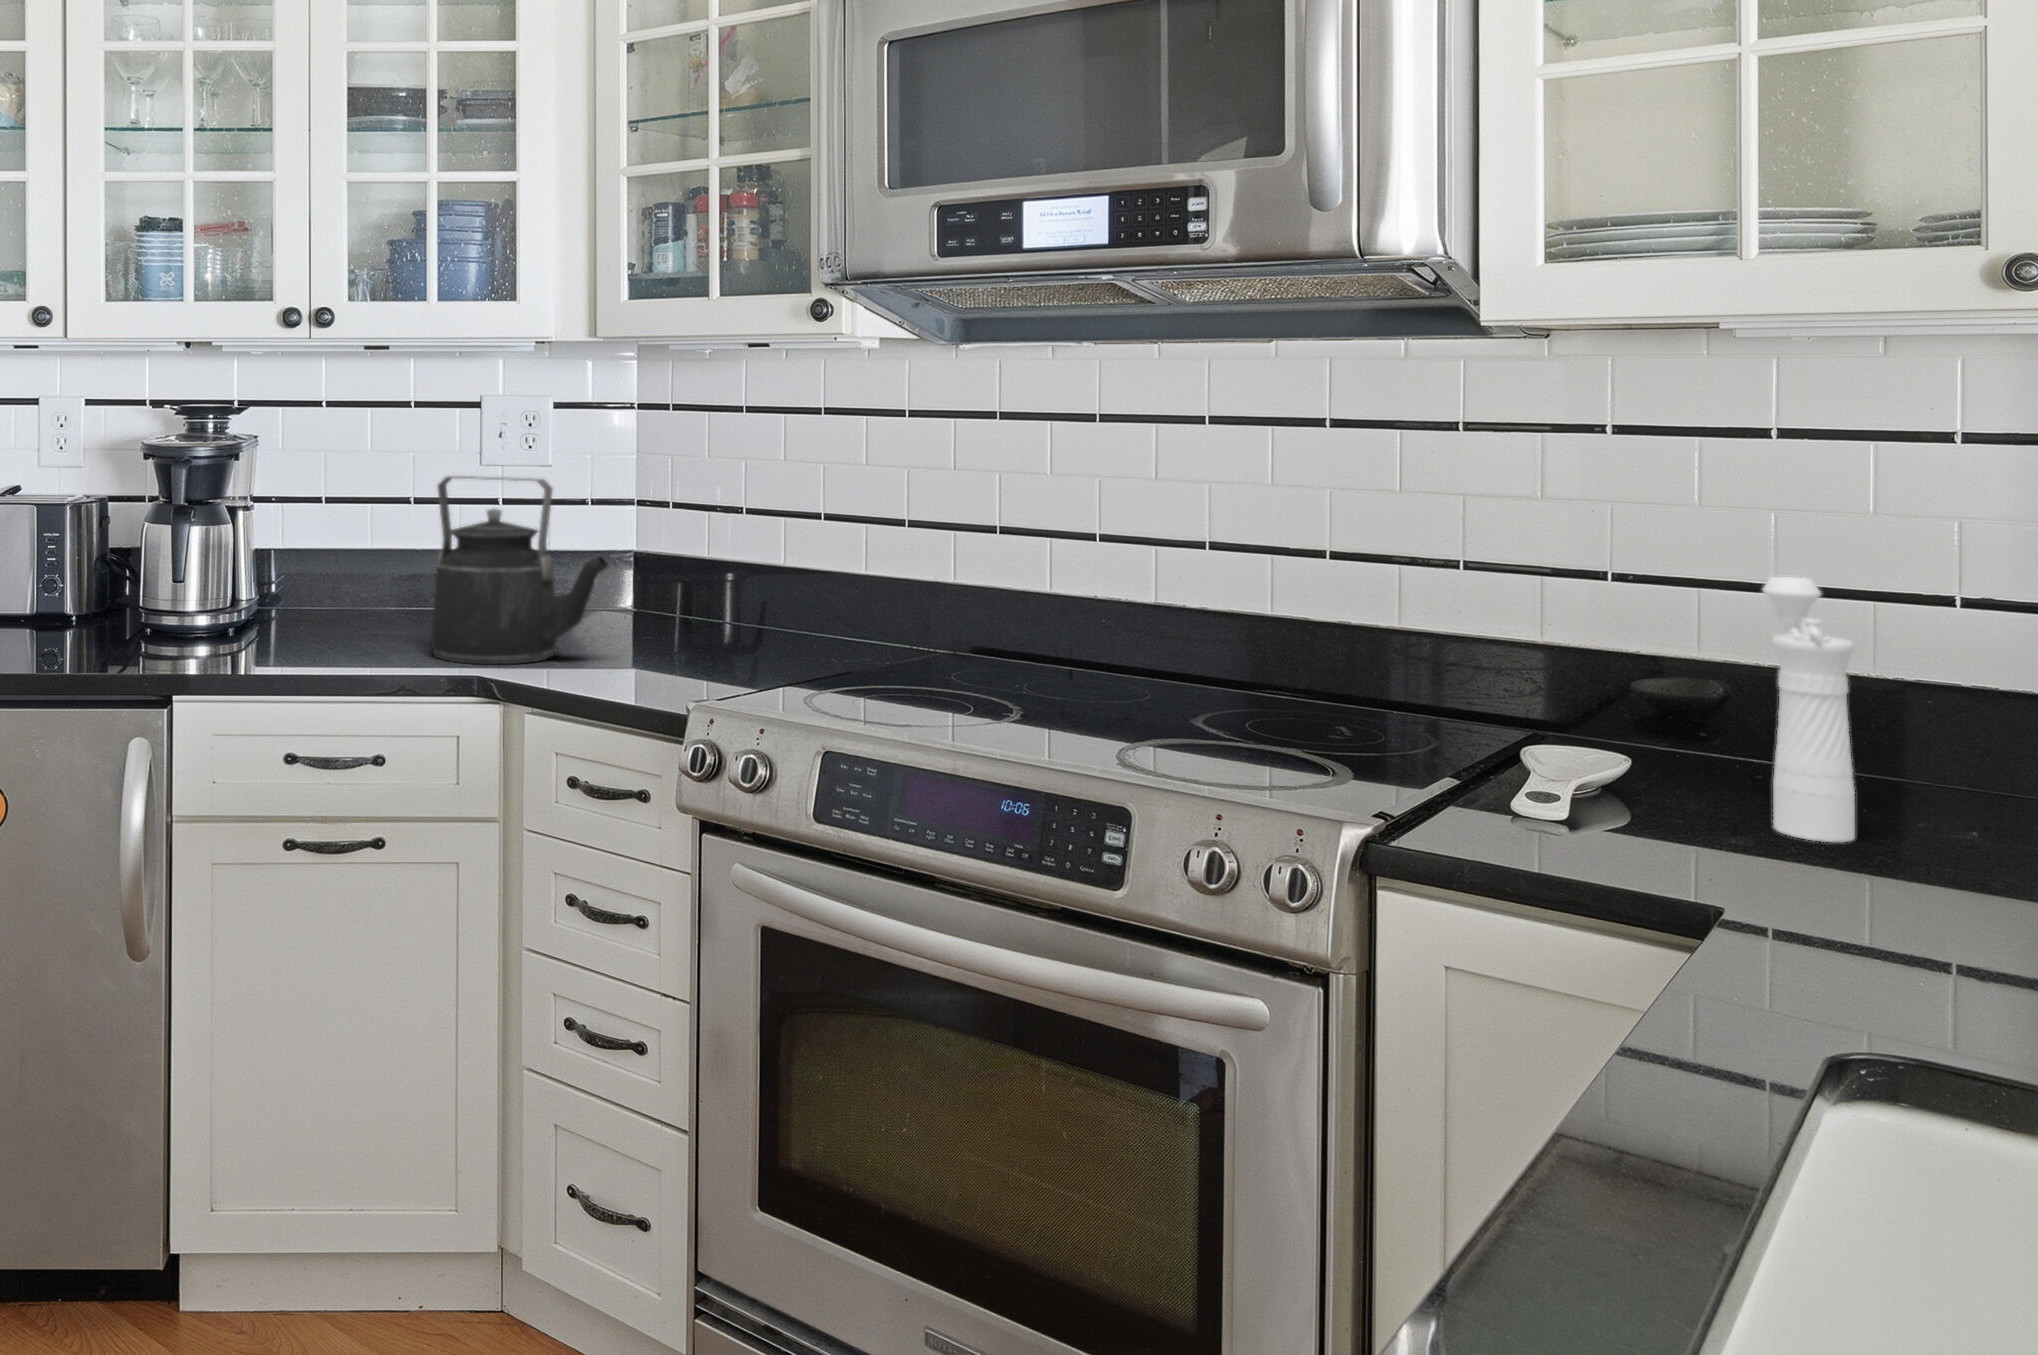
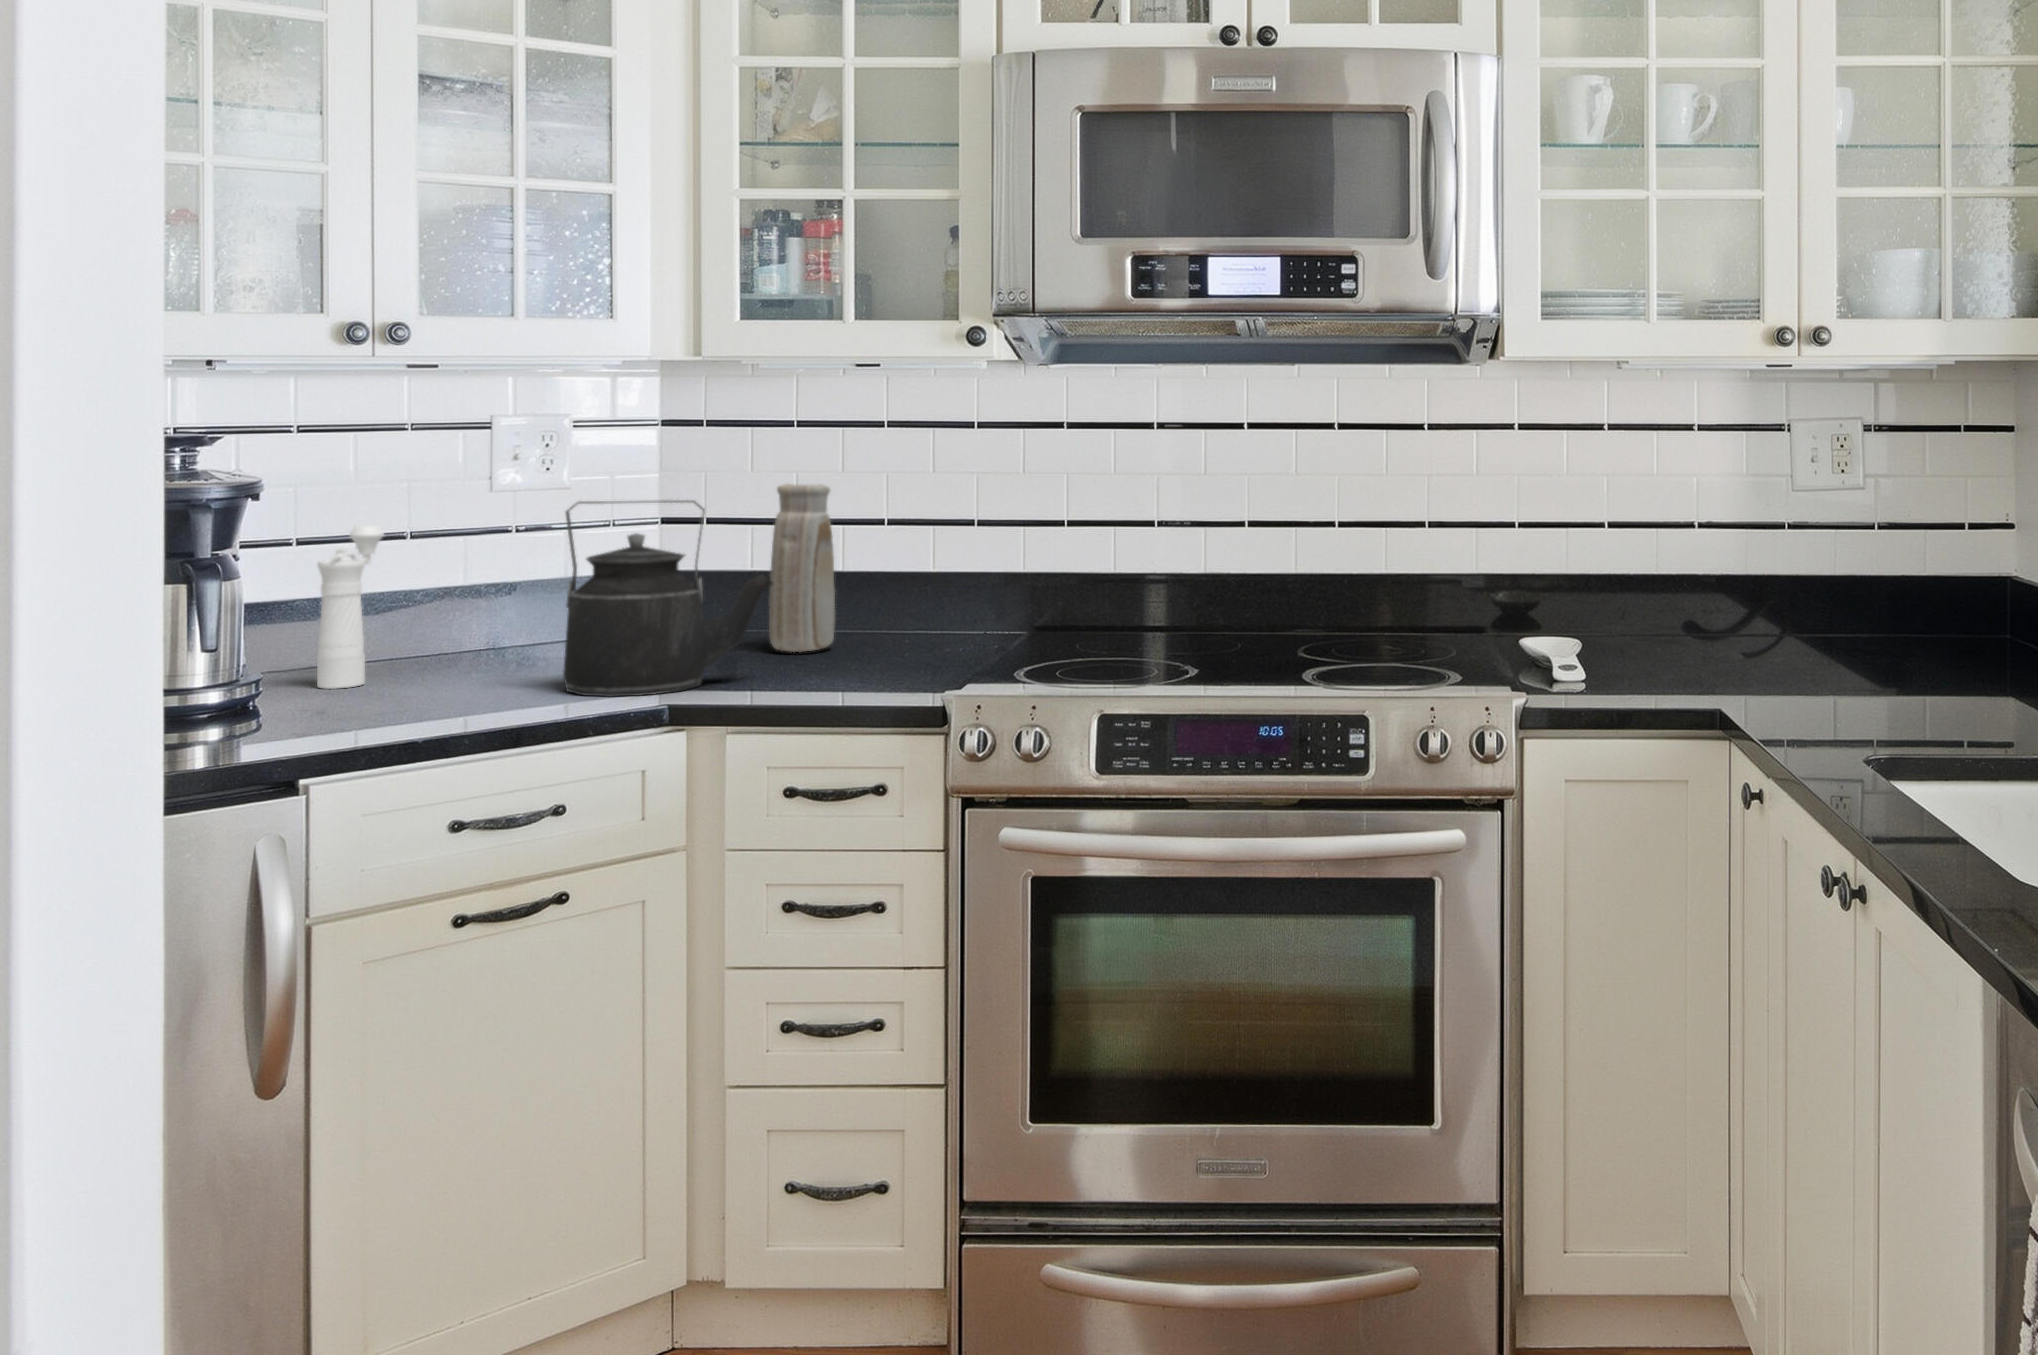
vase: none [693,464,762,638] -> present [769,484,835,652]
pepper mill: present [1763,577,1855,842] -> present [317,526,384,689]

